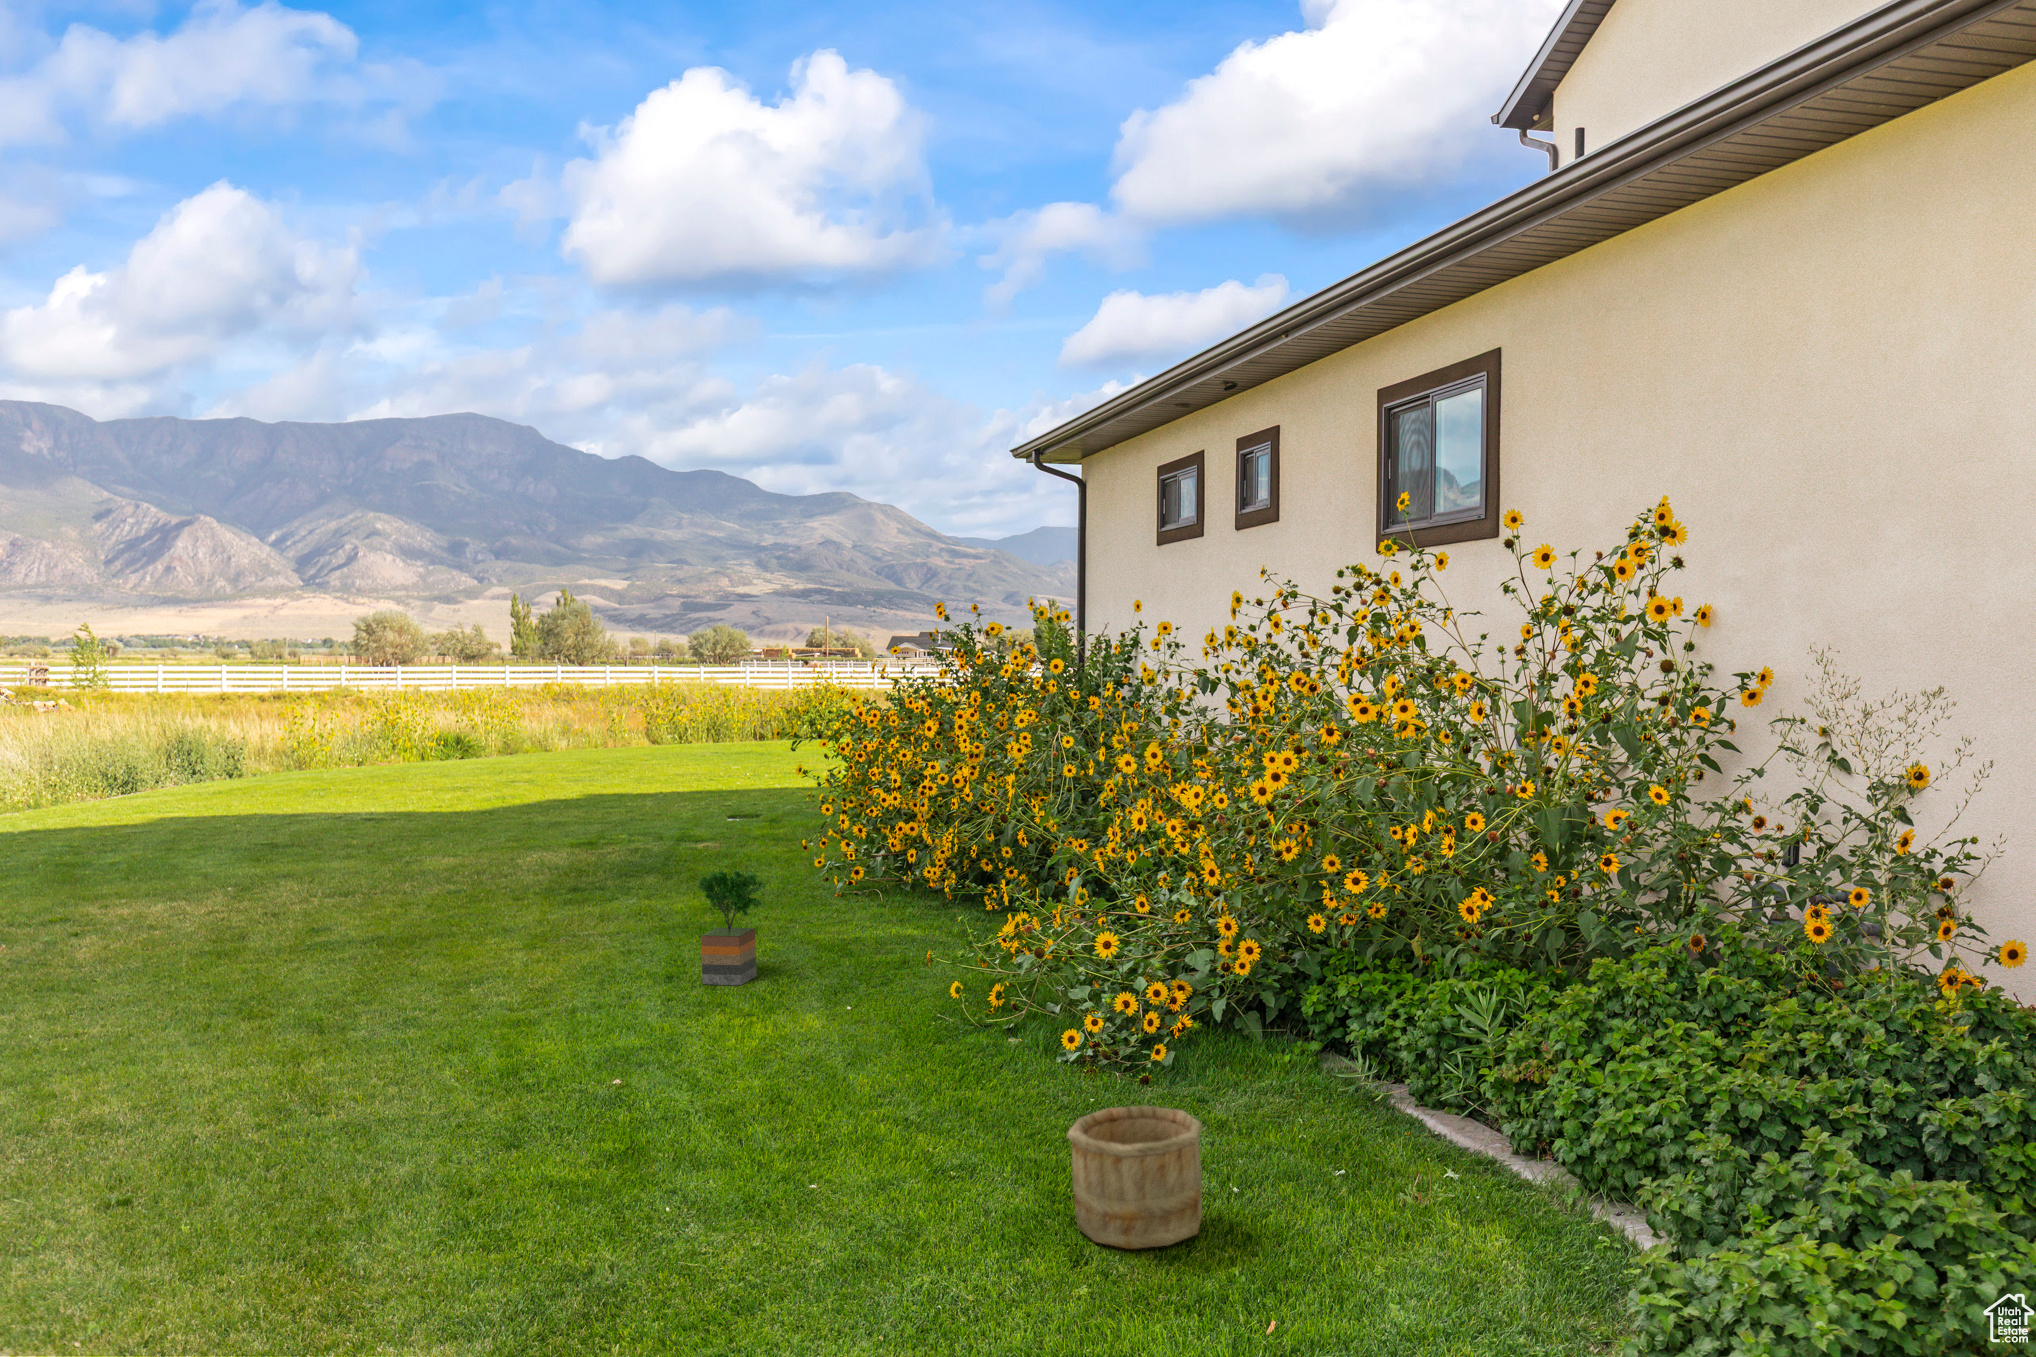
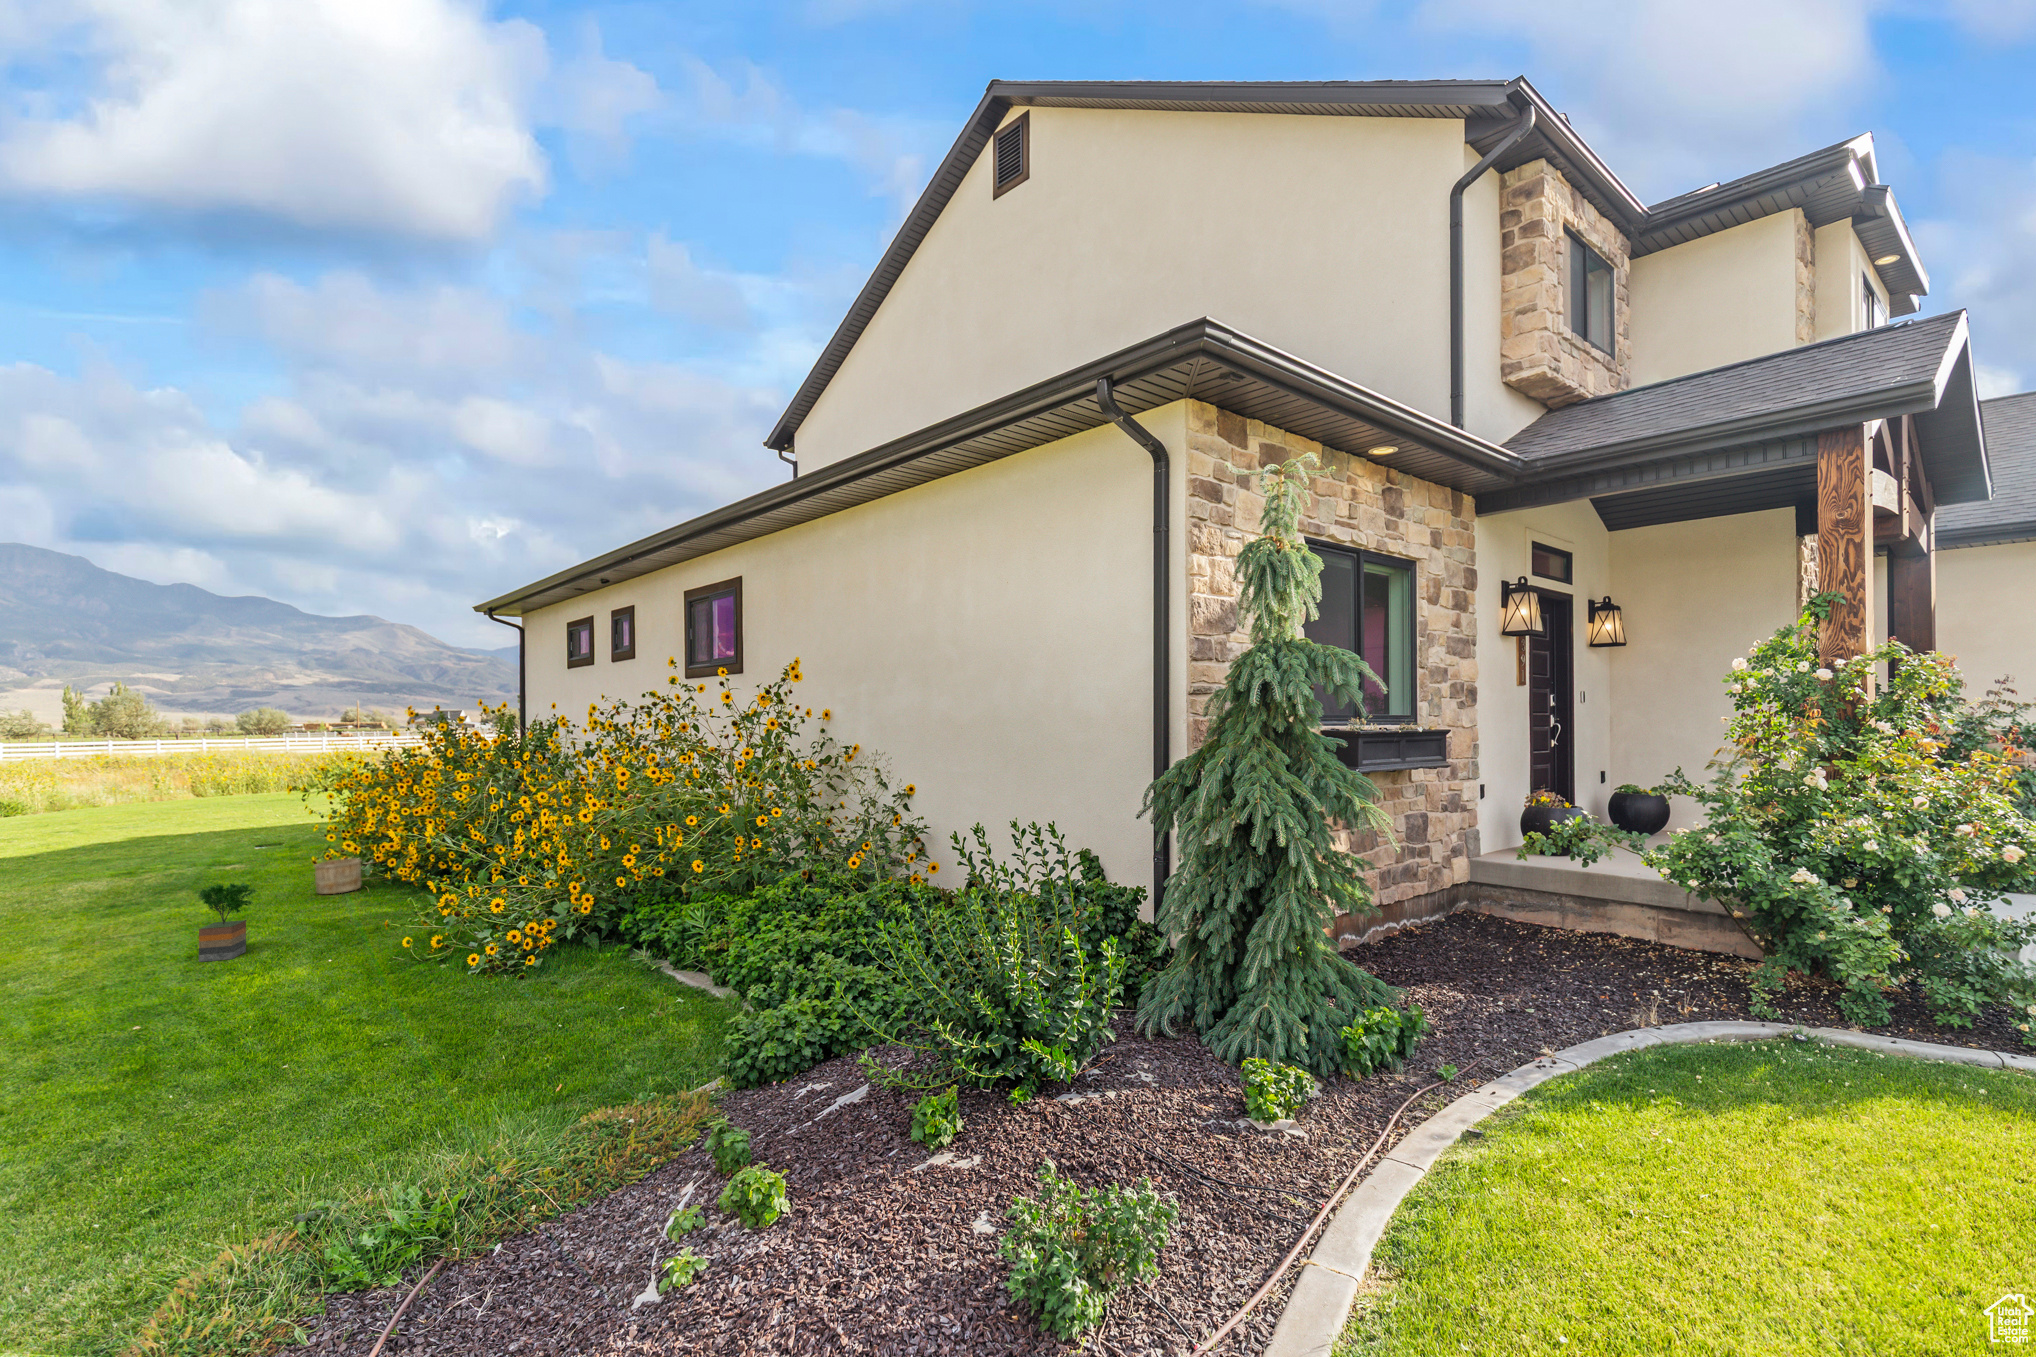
wooden bucket: present [1067,1106,1202,1249] -> present [314,858,362,894]

